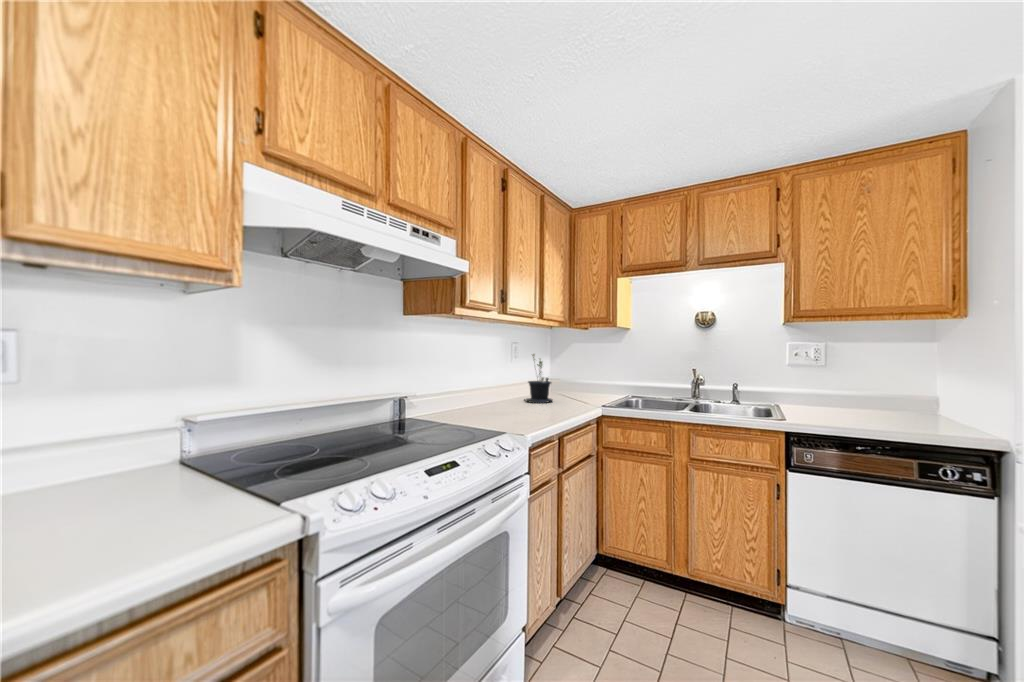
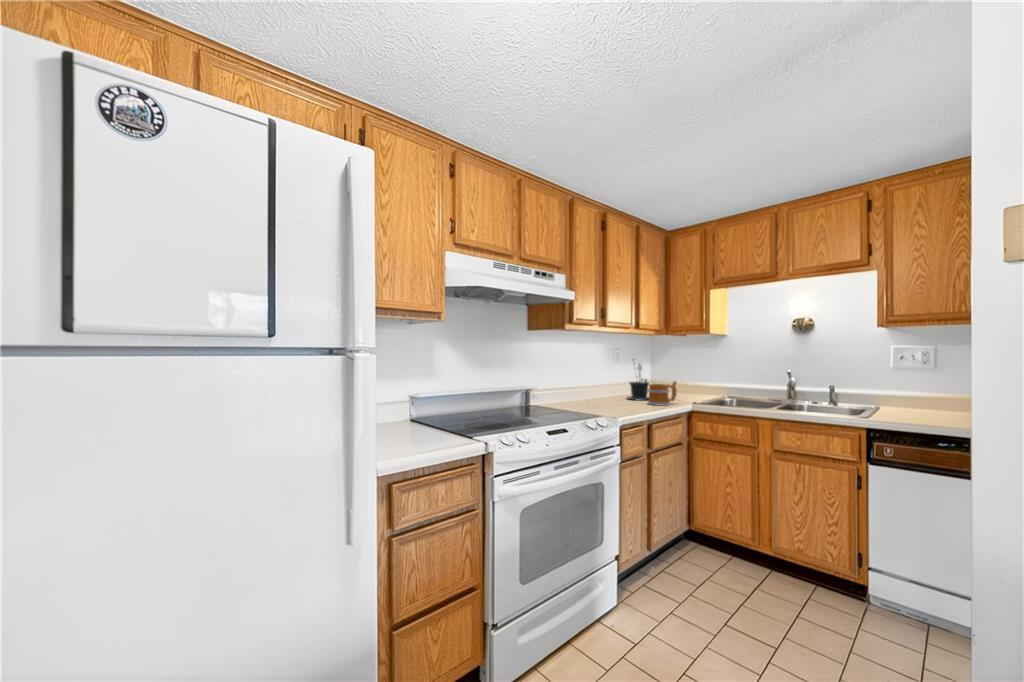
mug: none [552,380,585,410] -> present [648,381,677,406]

